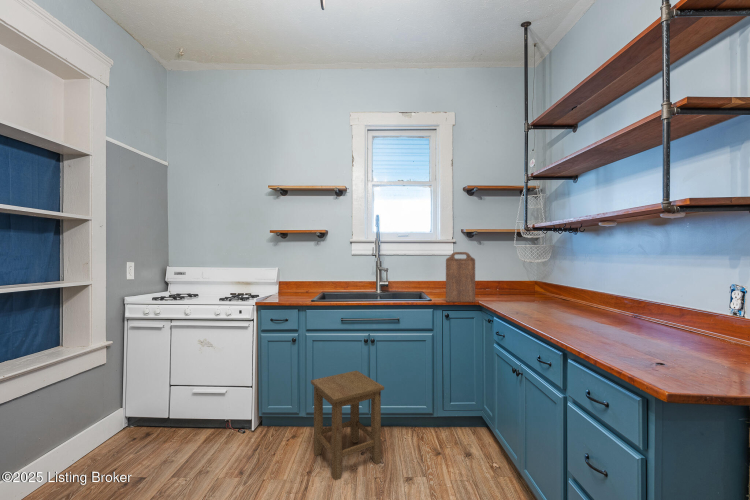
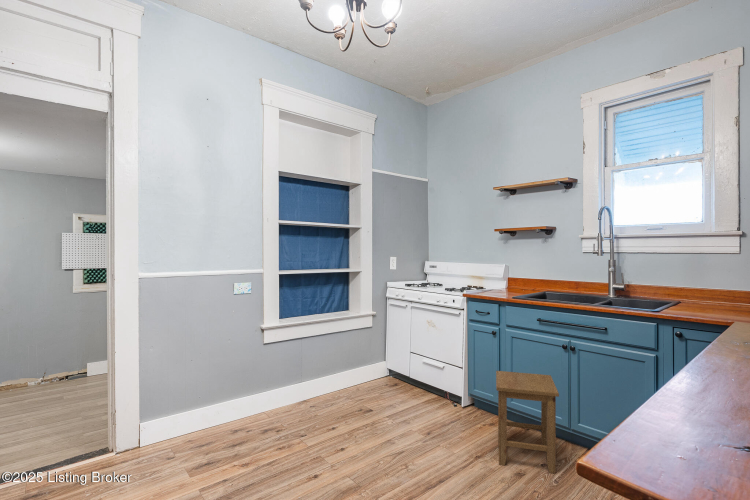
cutting board: present [446,252,475,302] -> none [676,248,728,320]

